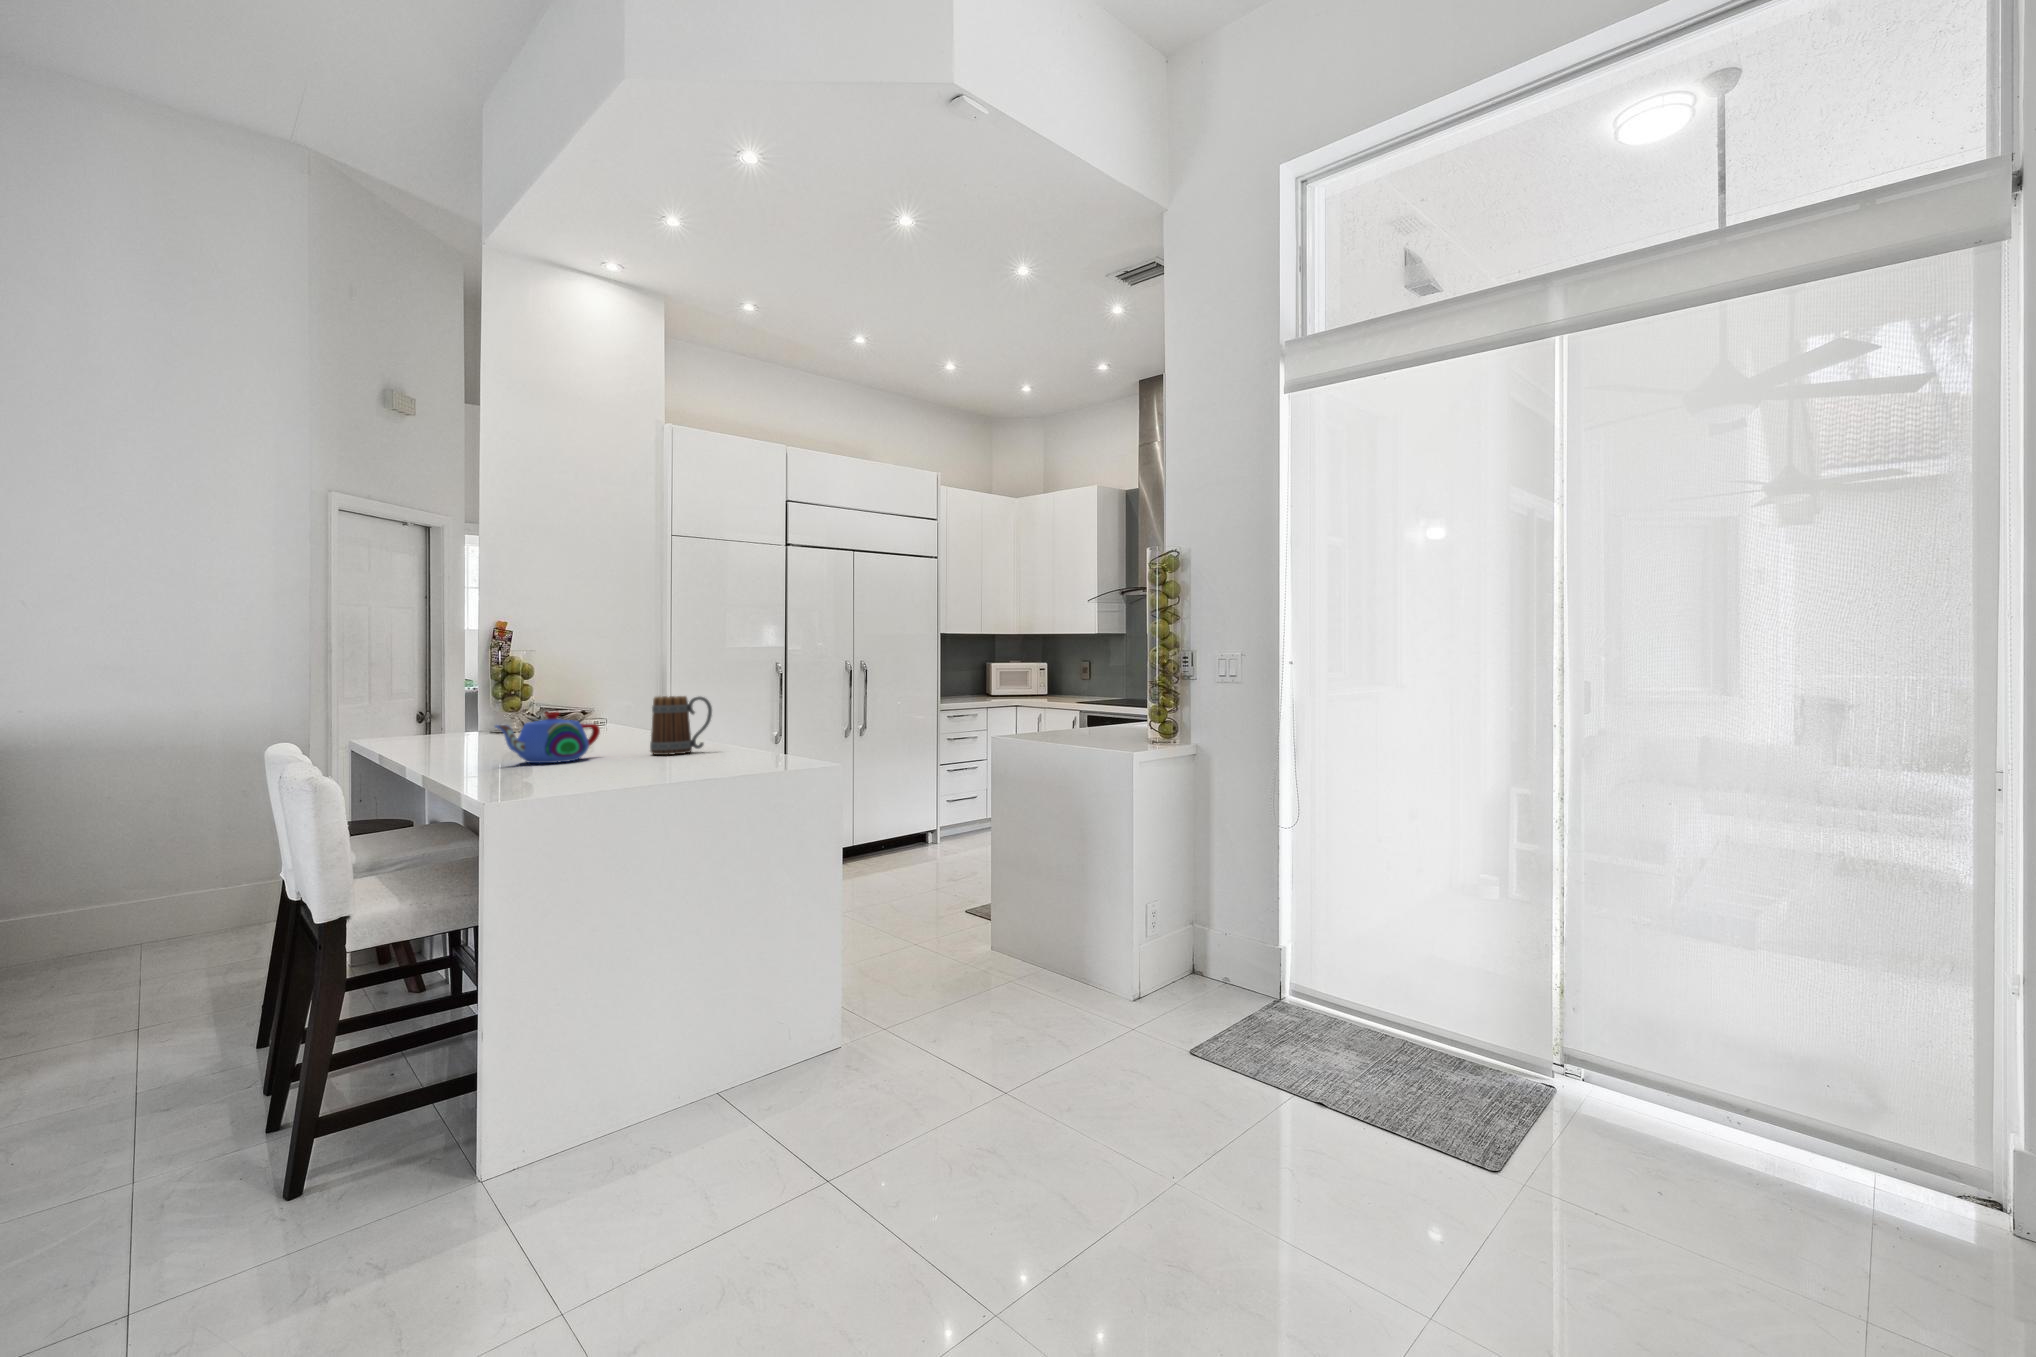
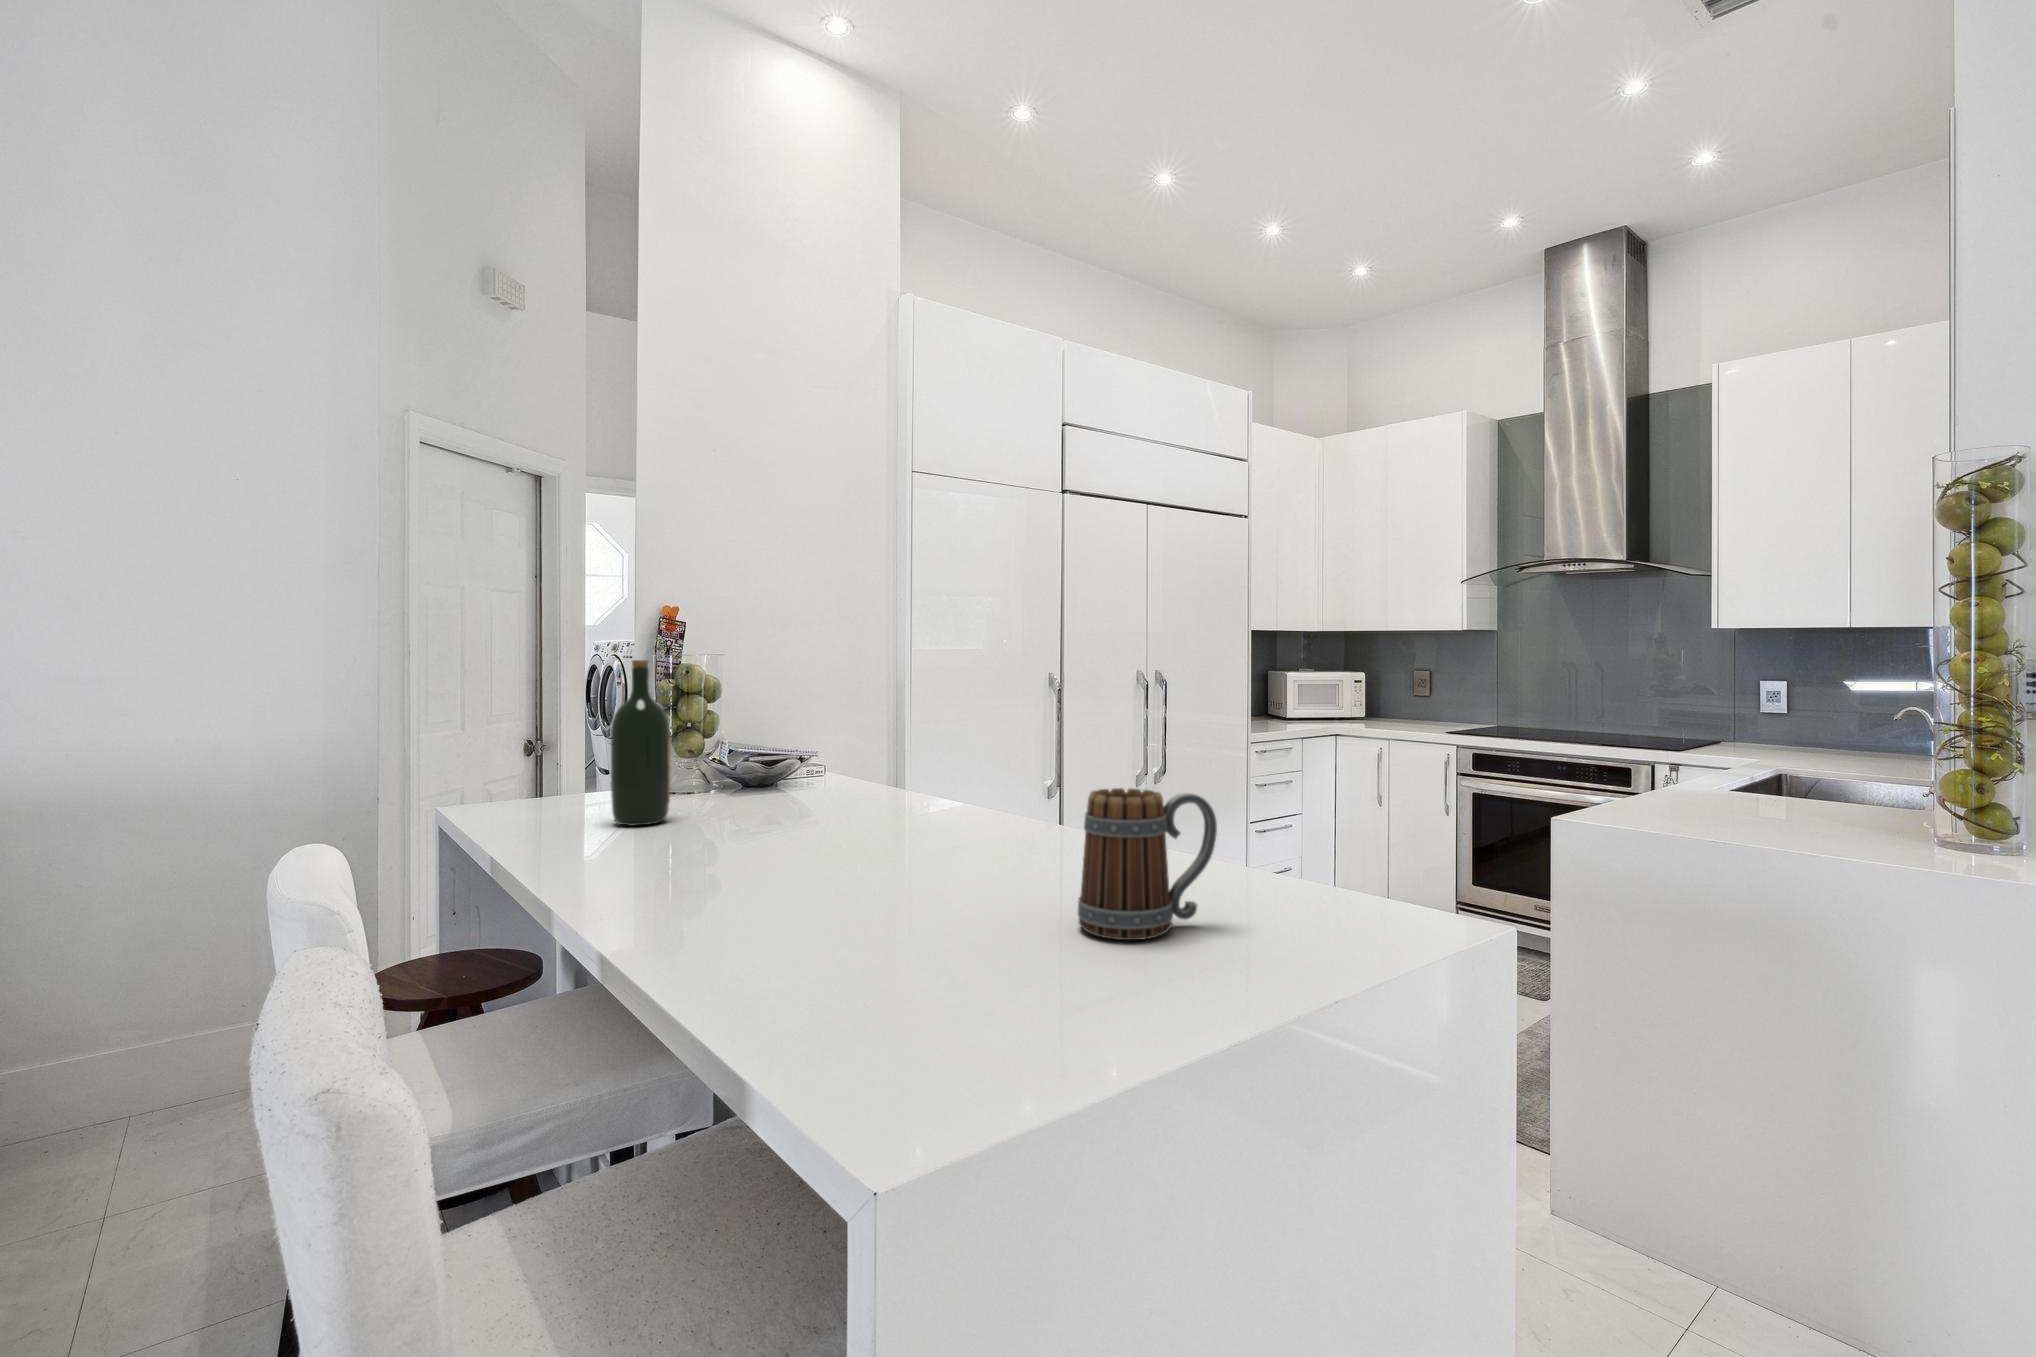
wine bottle: none [454,652,491,742] -> present [611,660,671,826]
teapot: present [495,712,600,763] -> none [760,834,967,973]

